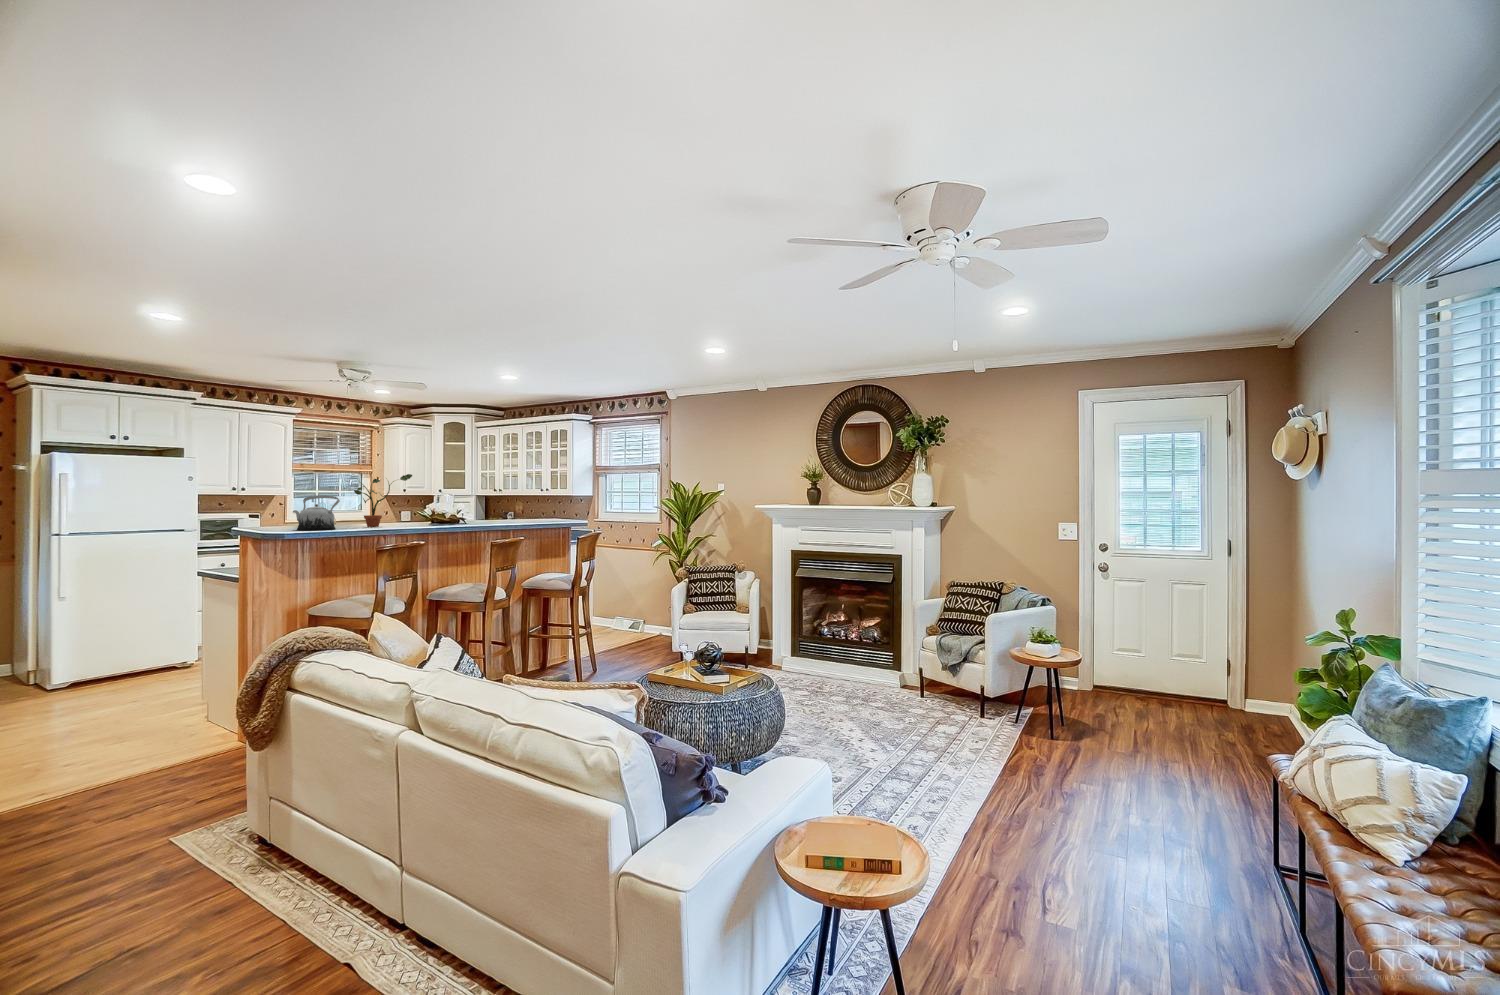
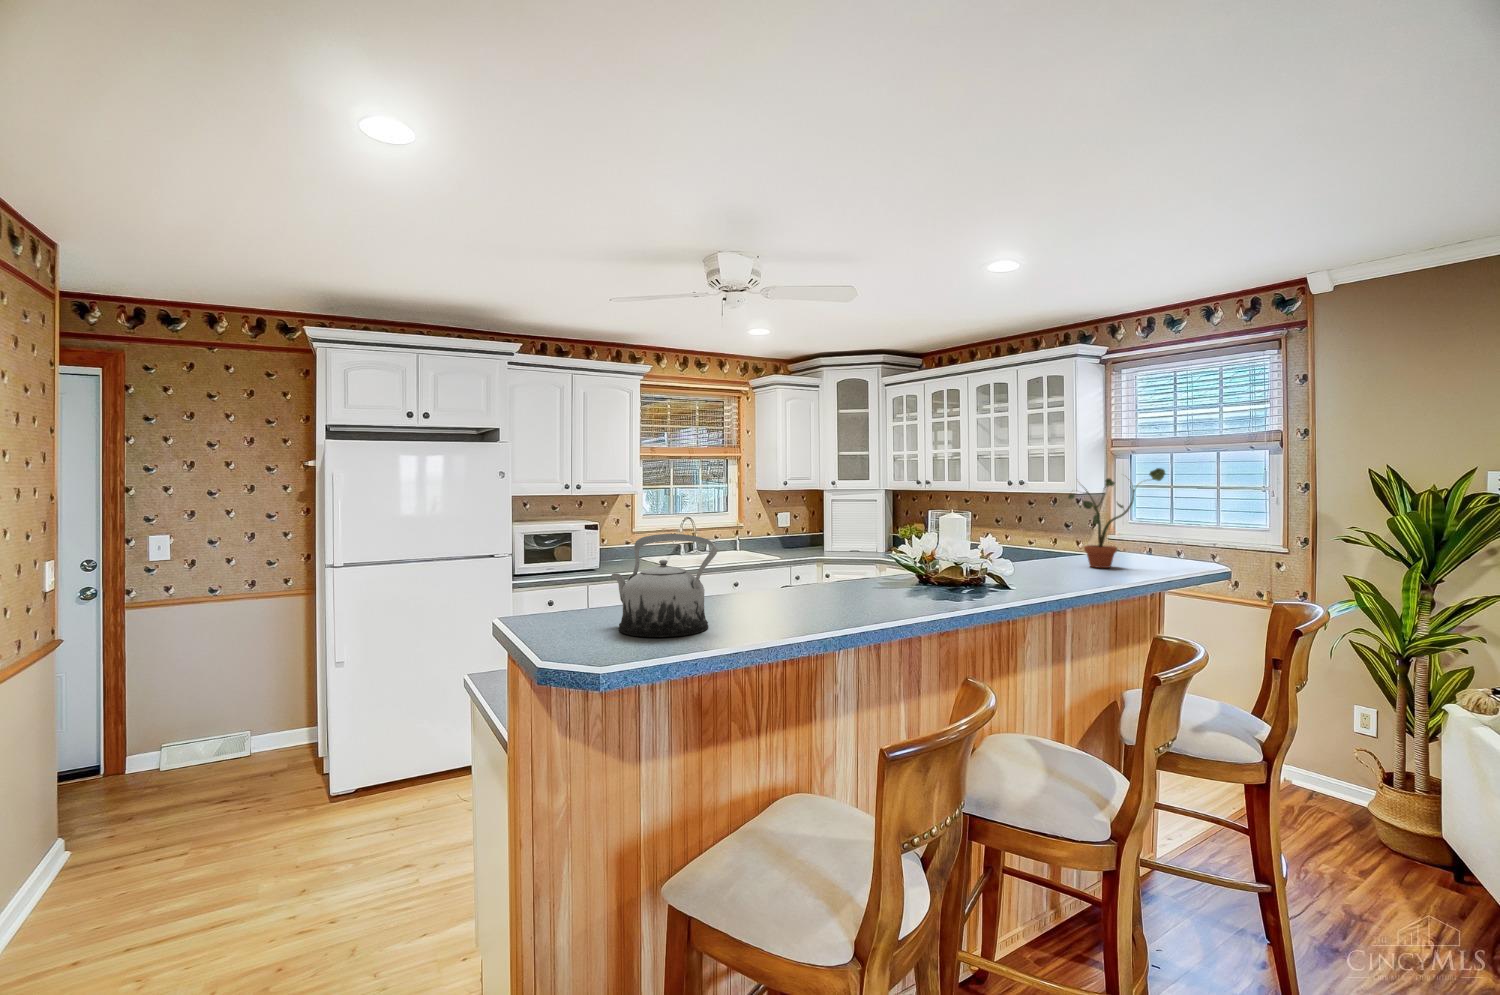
potted plant: present [354,474,412,527] -> present [1068,468,1165,568]

